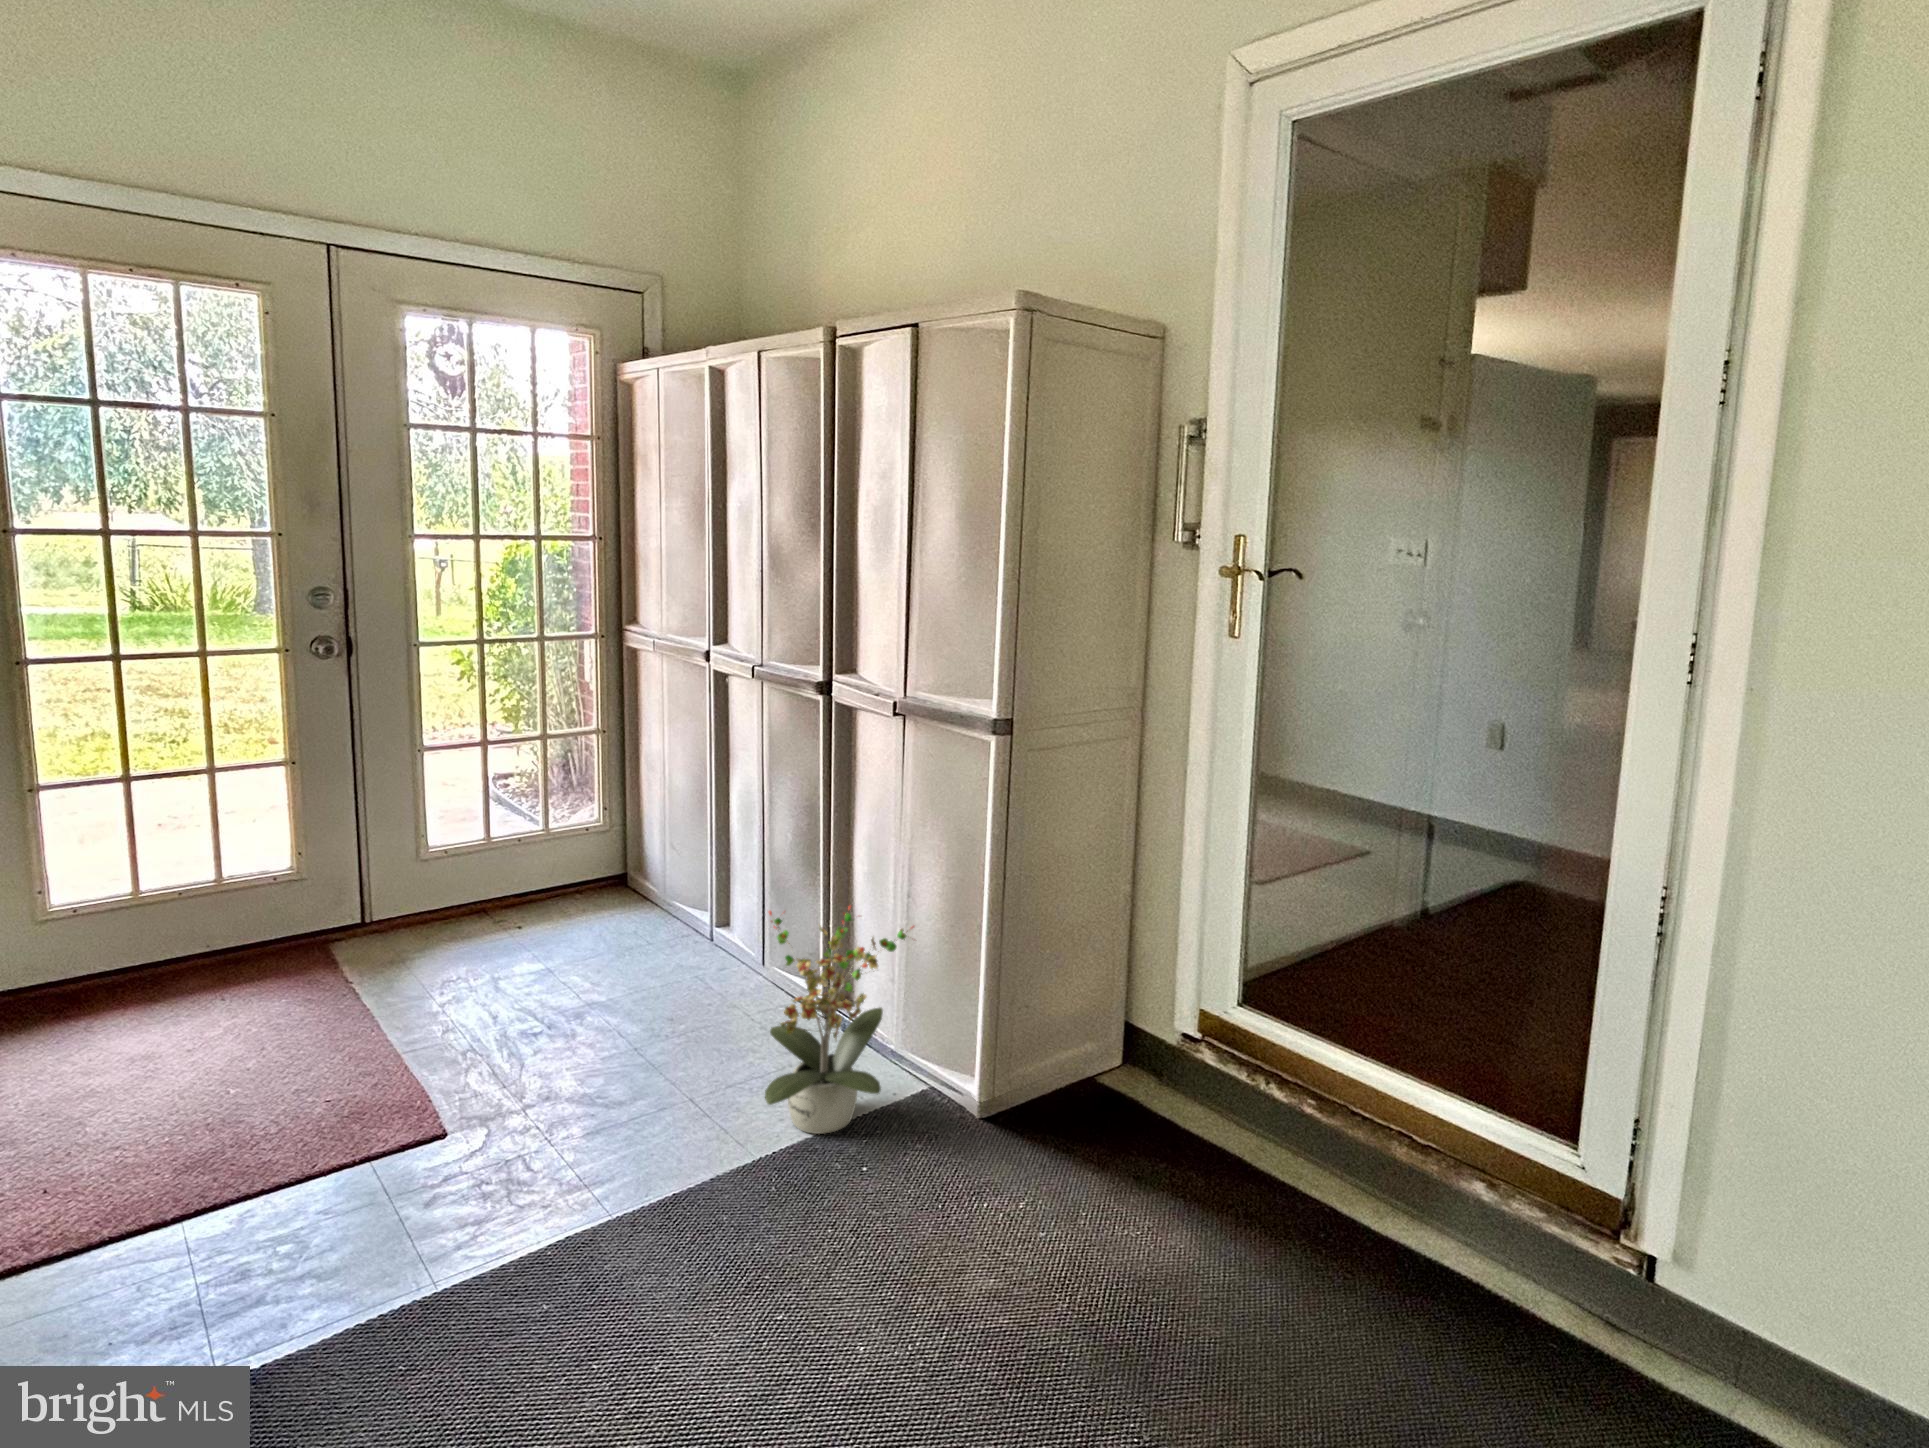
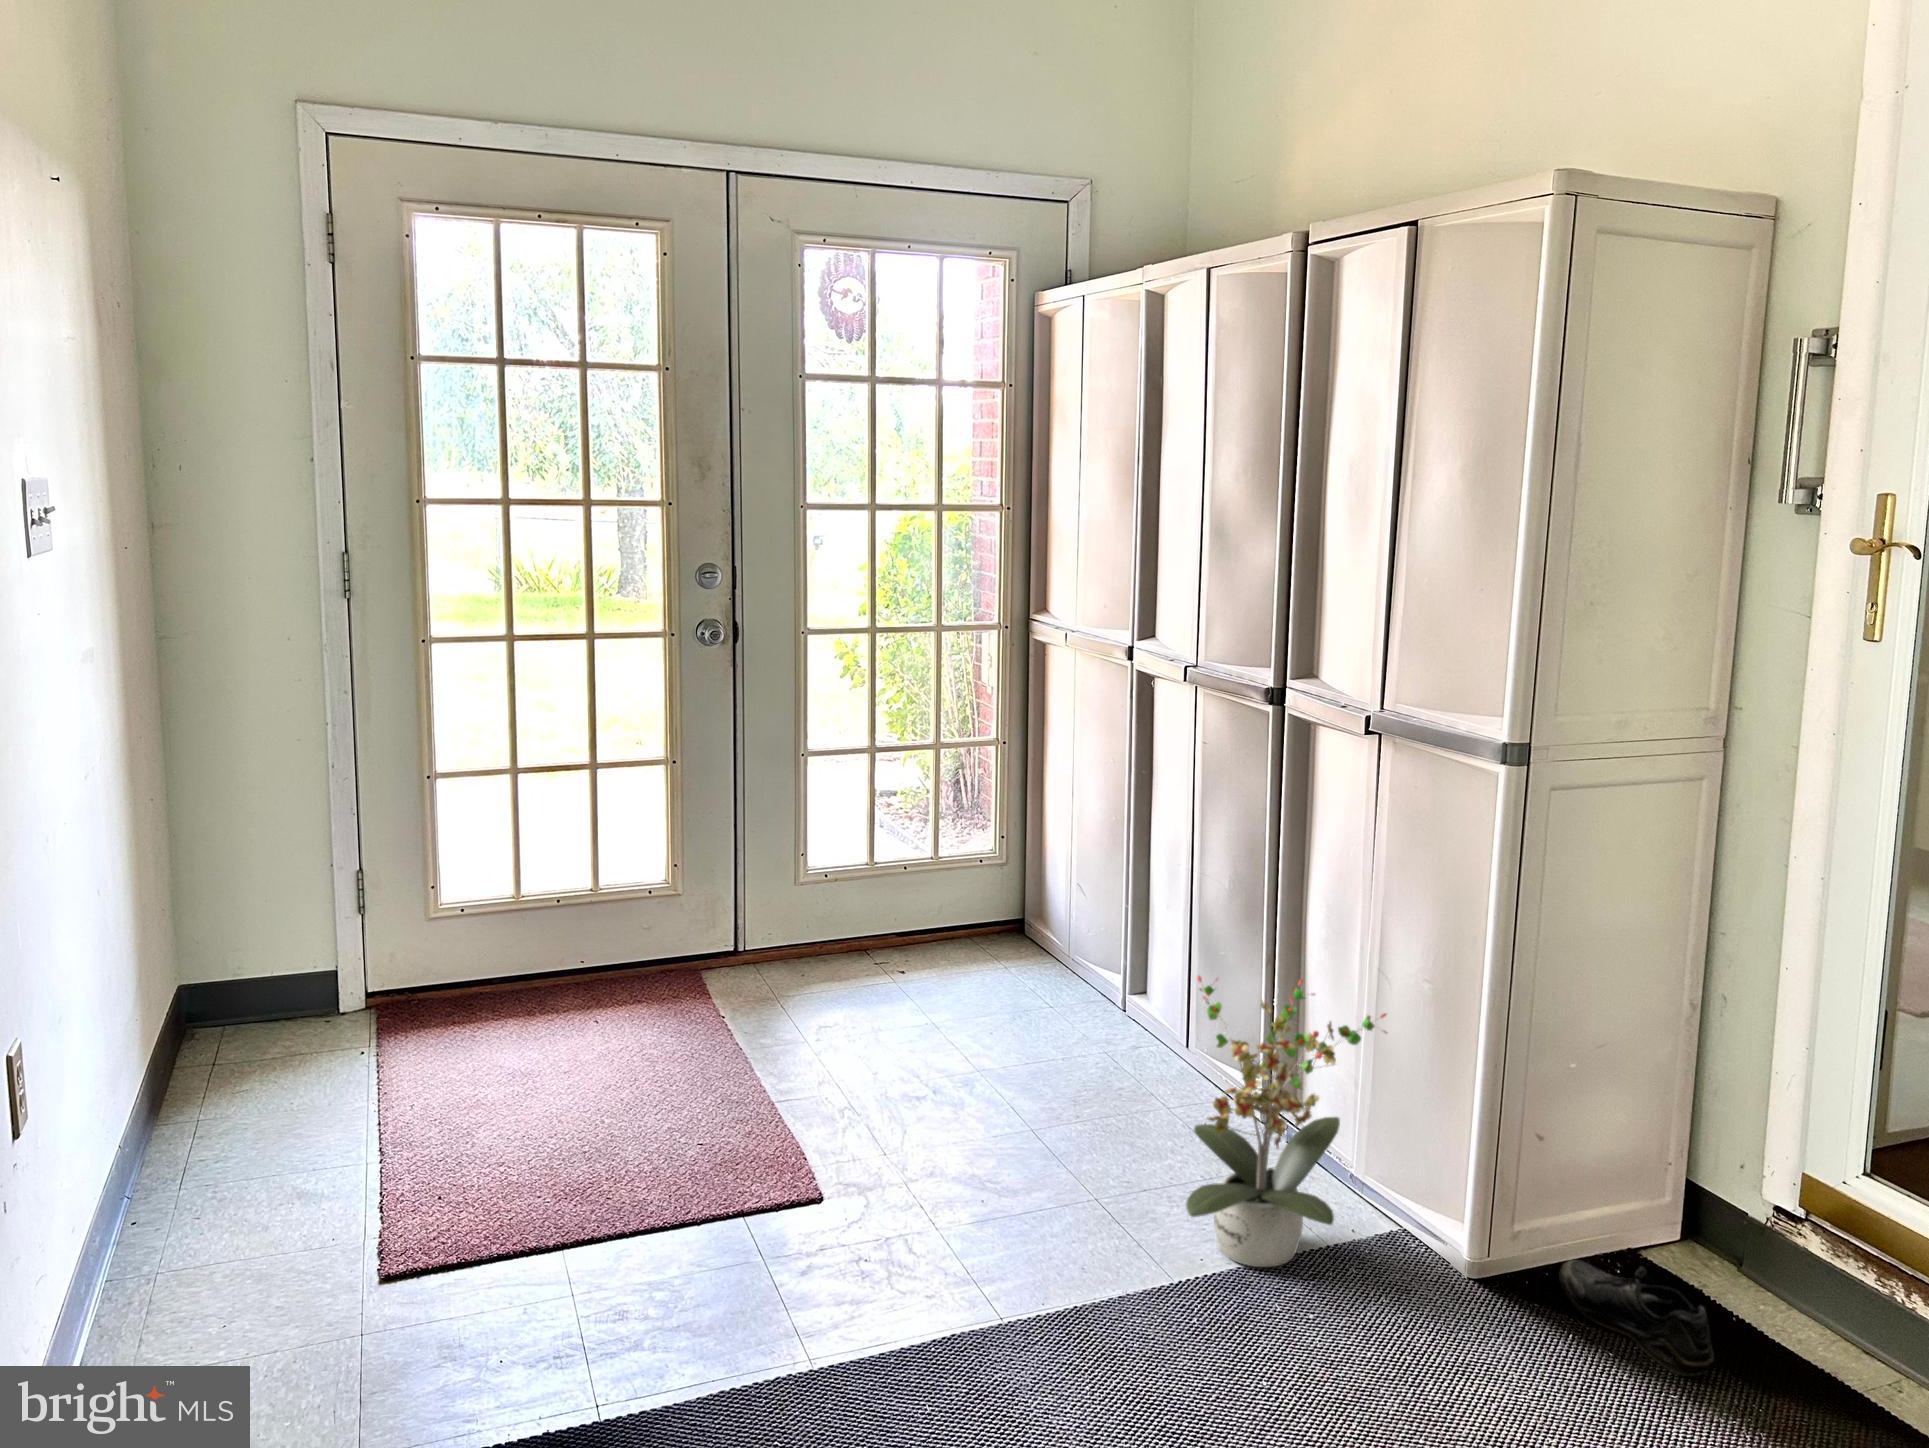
shoe: none [1043,1089,1149,1164] -> present [1559,1260,1714,1376]

